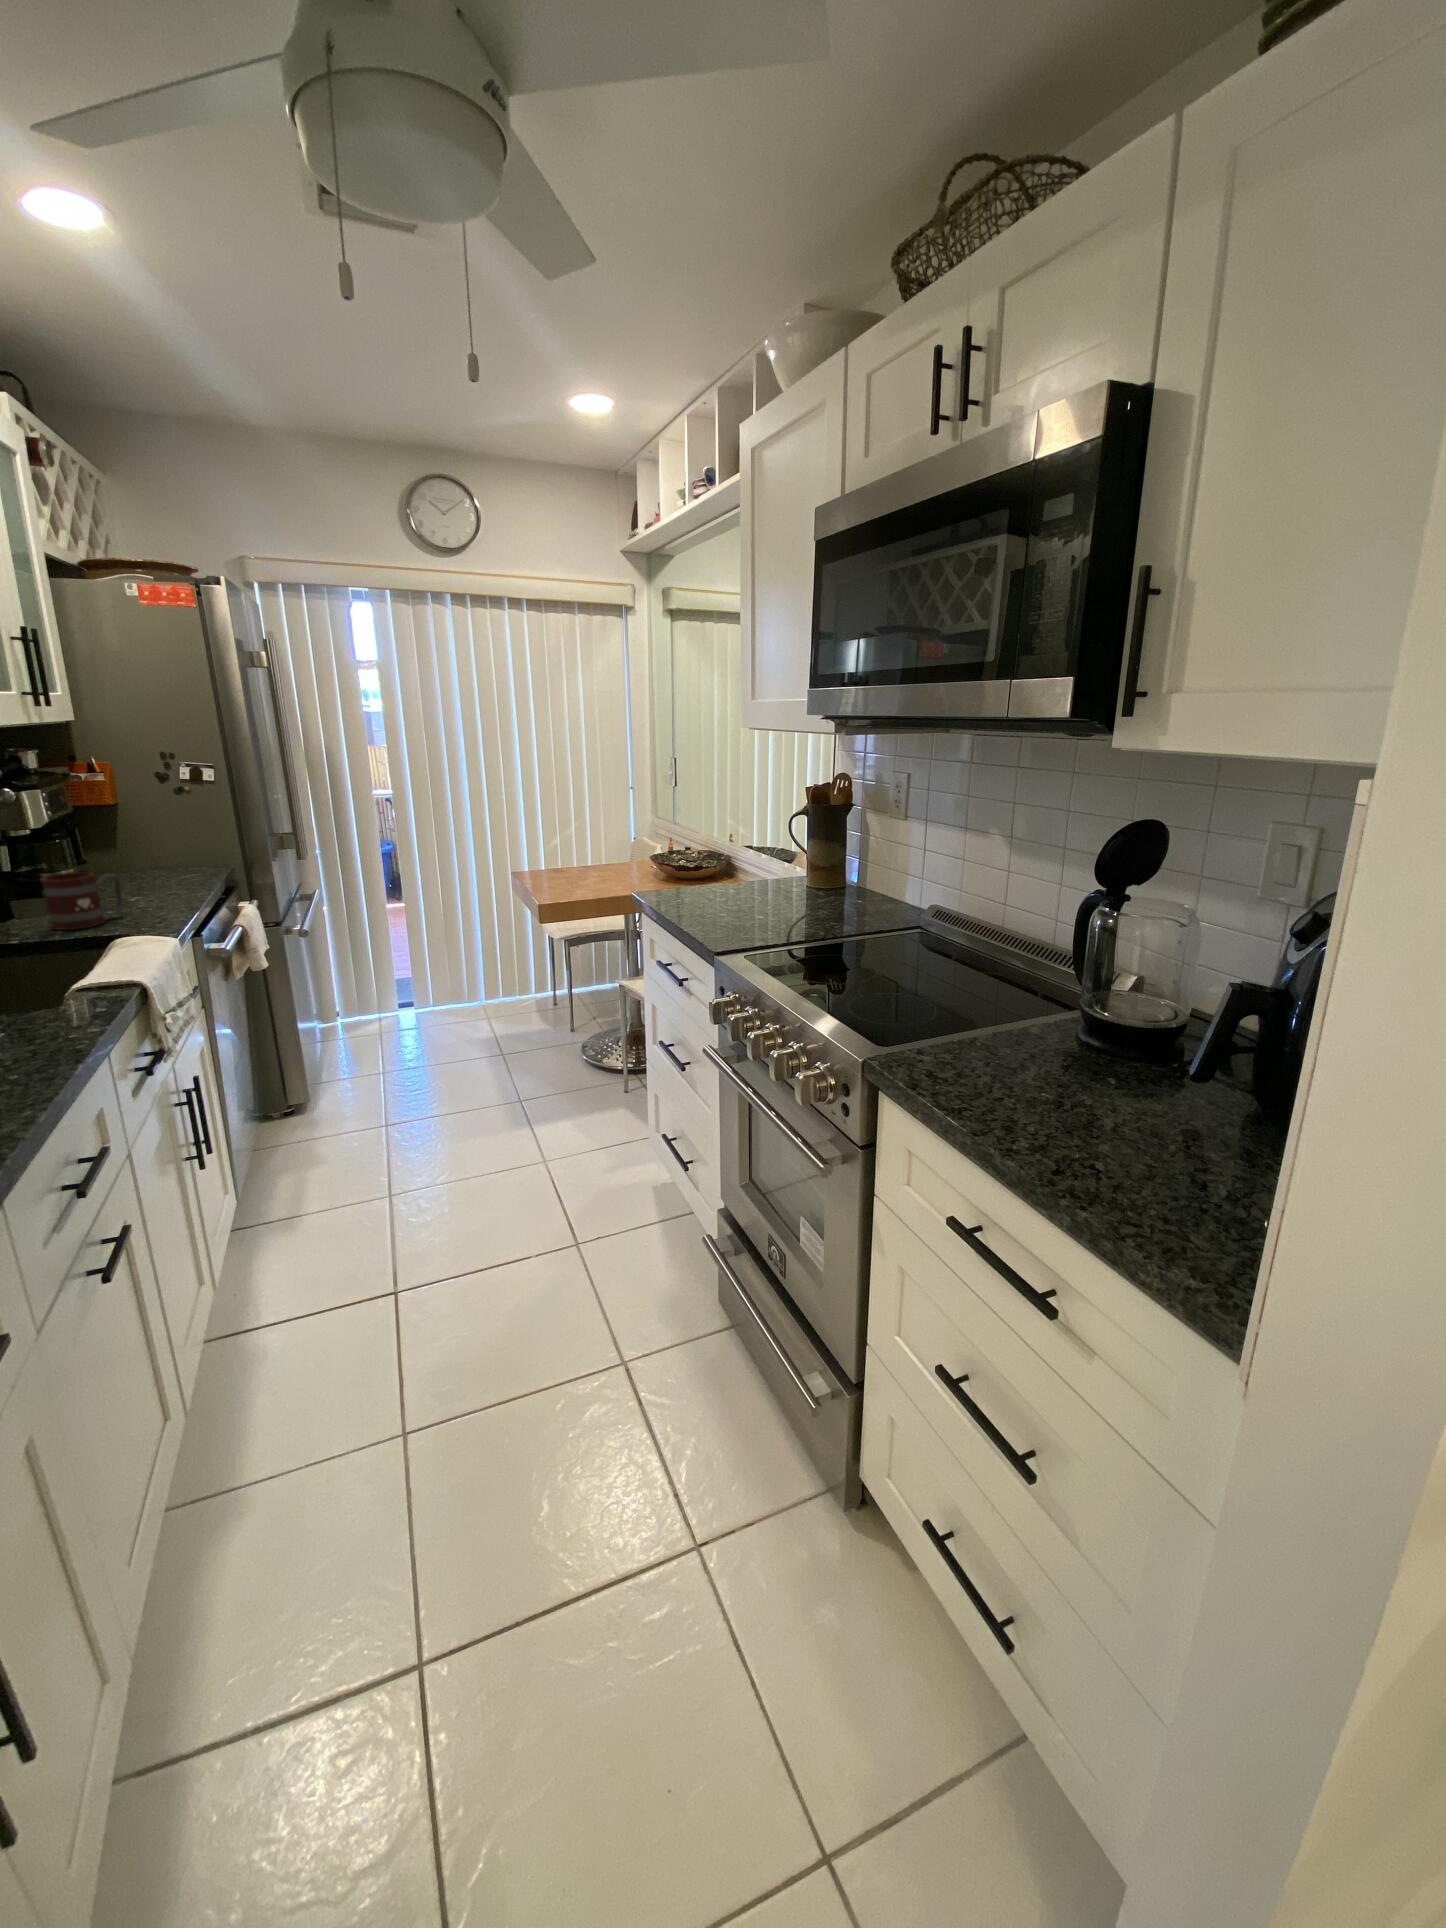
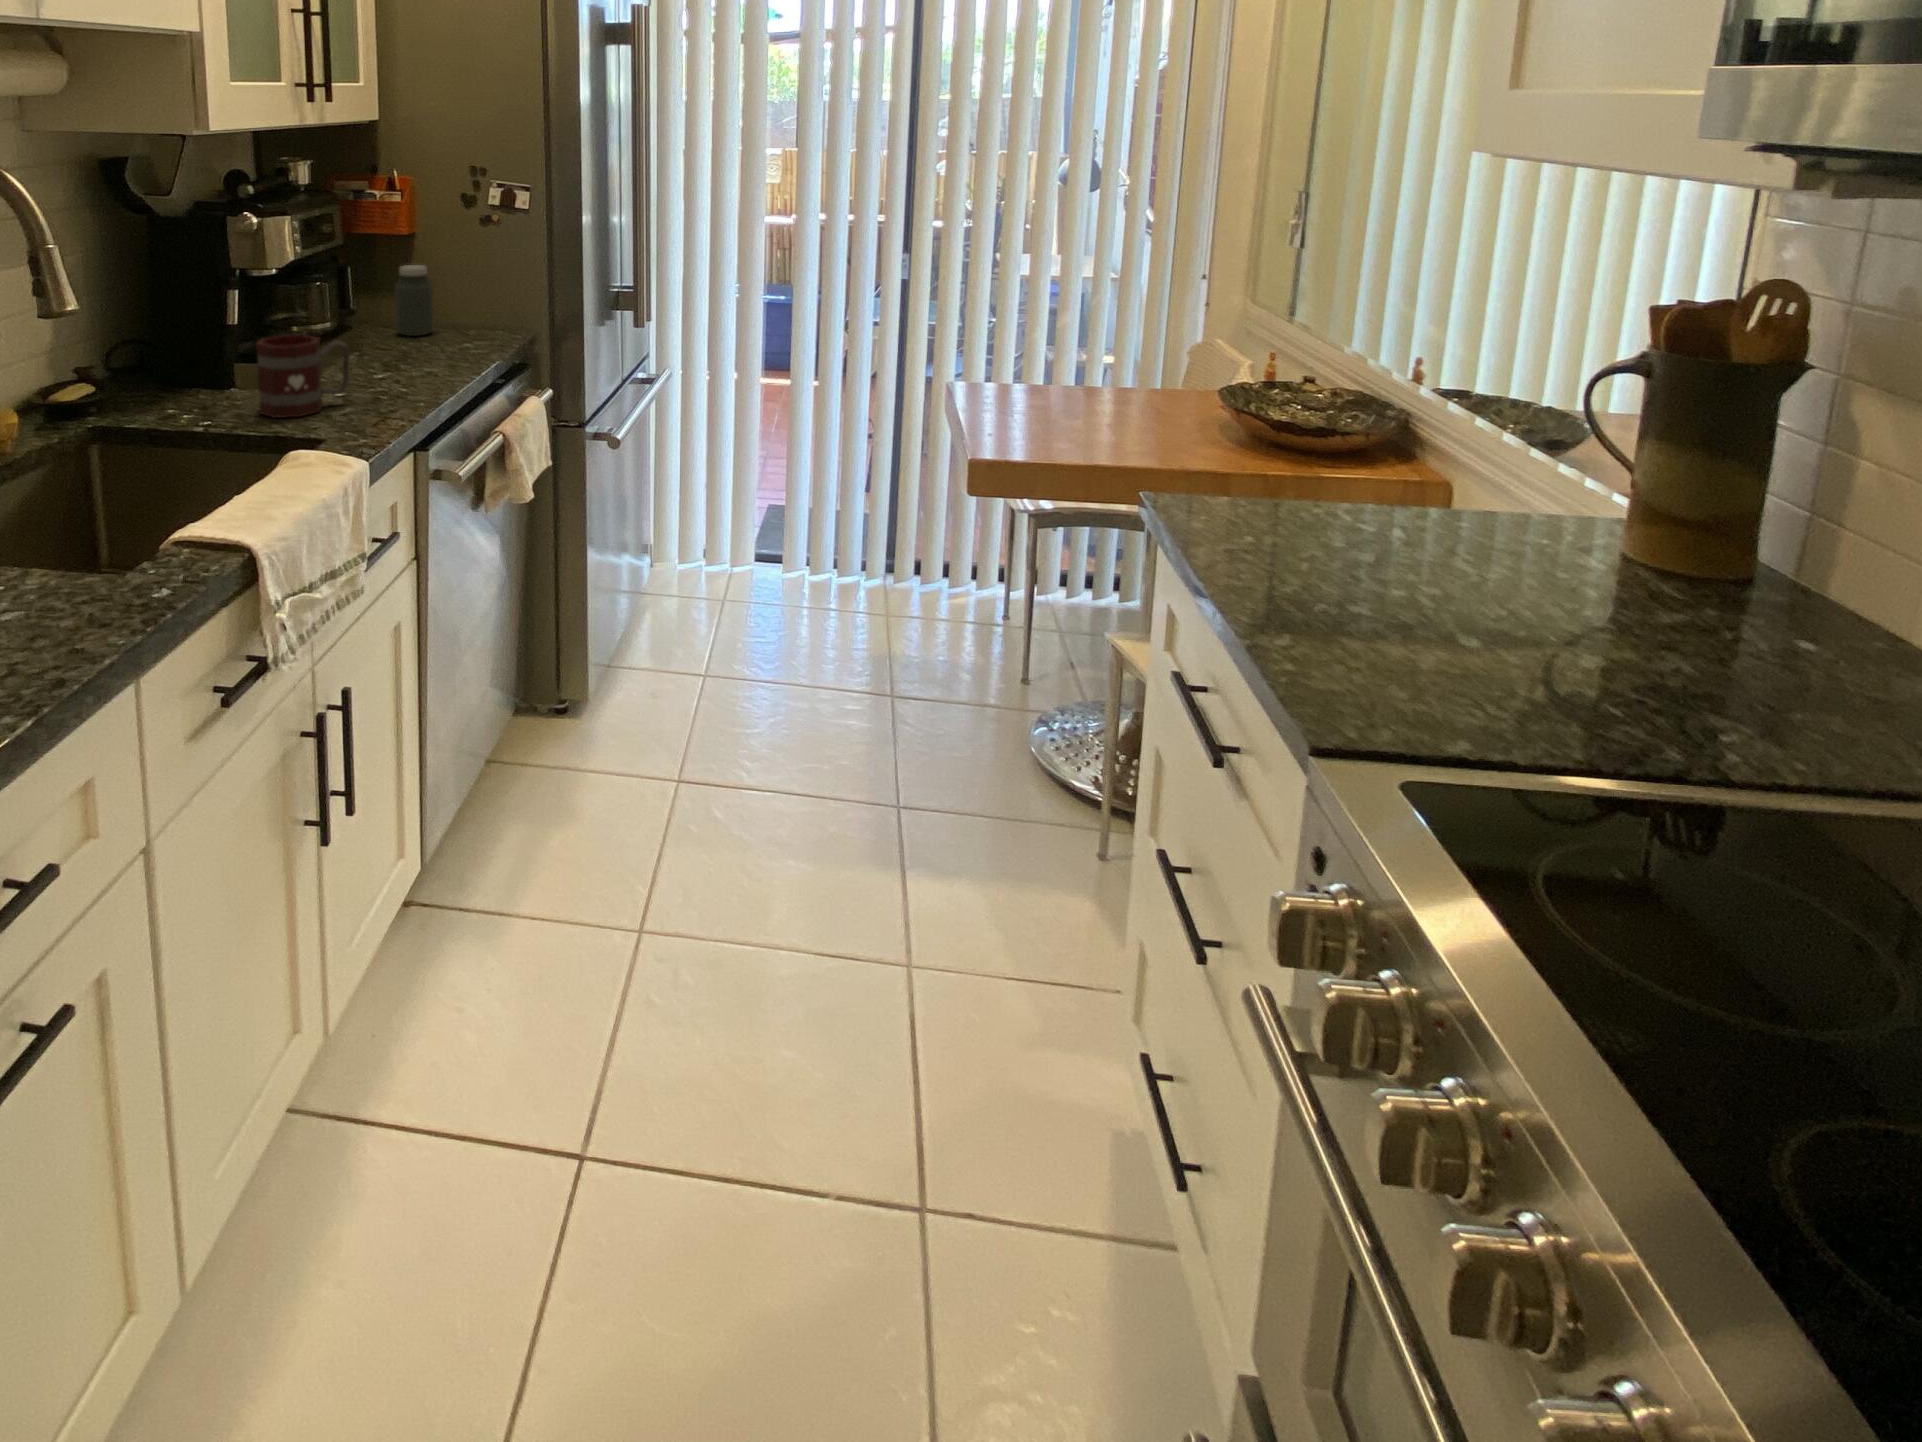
jar: none [112,826,151,876] -> present [395,265,433,336]

